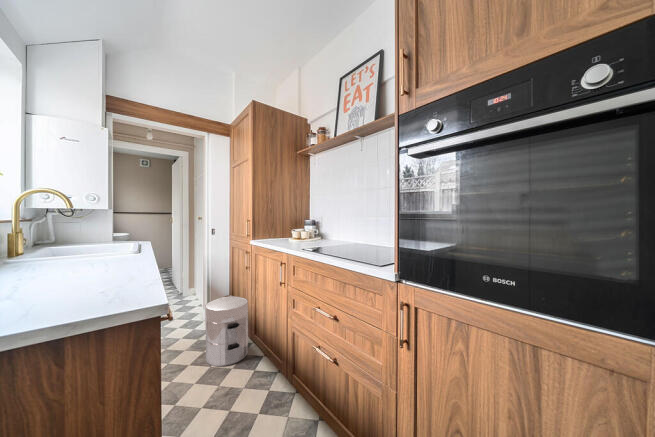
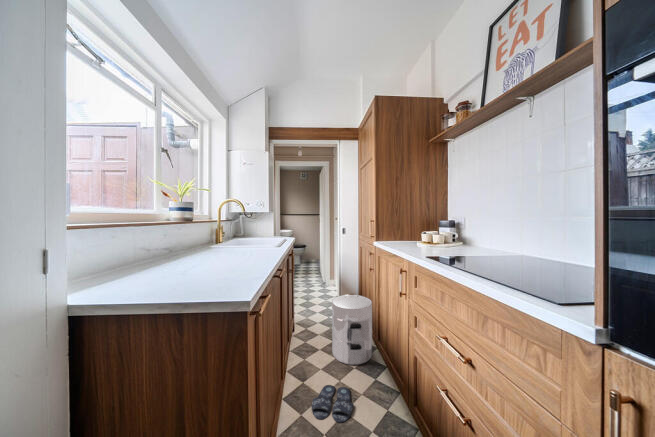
slippers: none [193,385,238,422] -> present [312,385,353,423]

